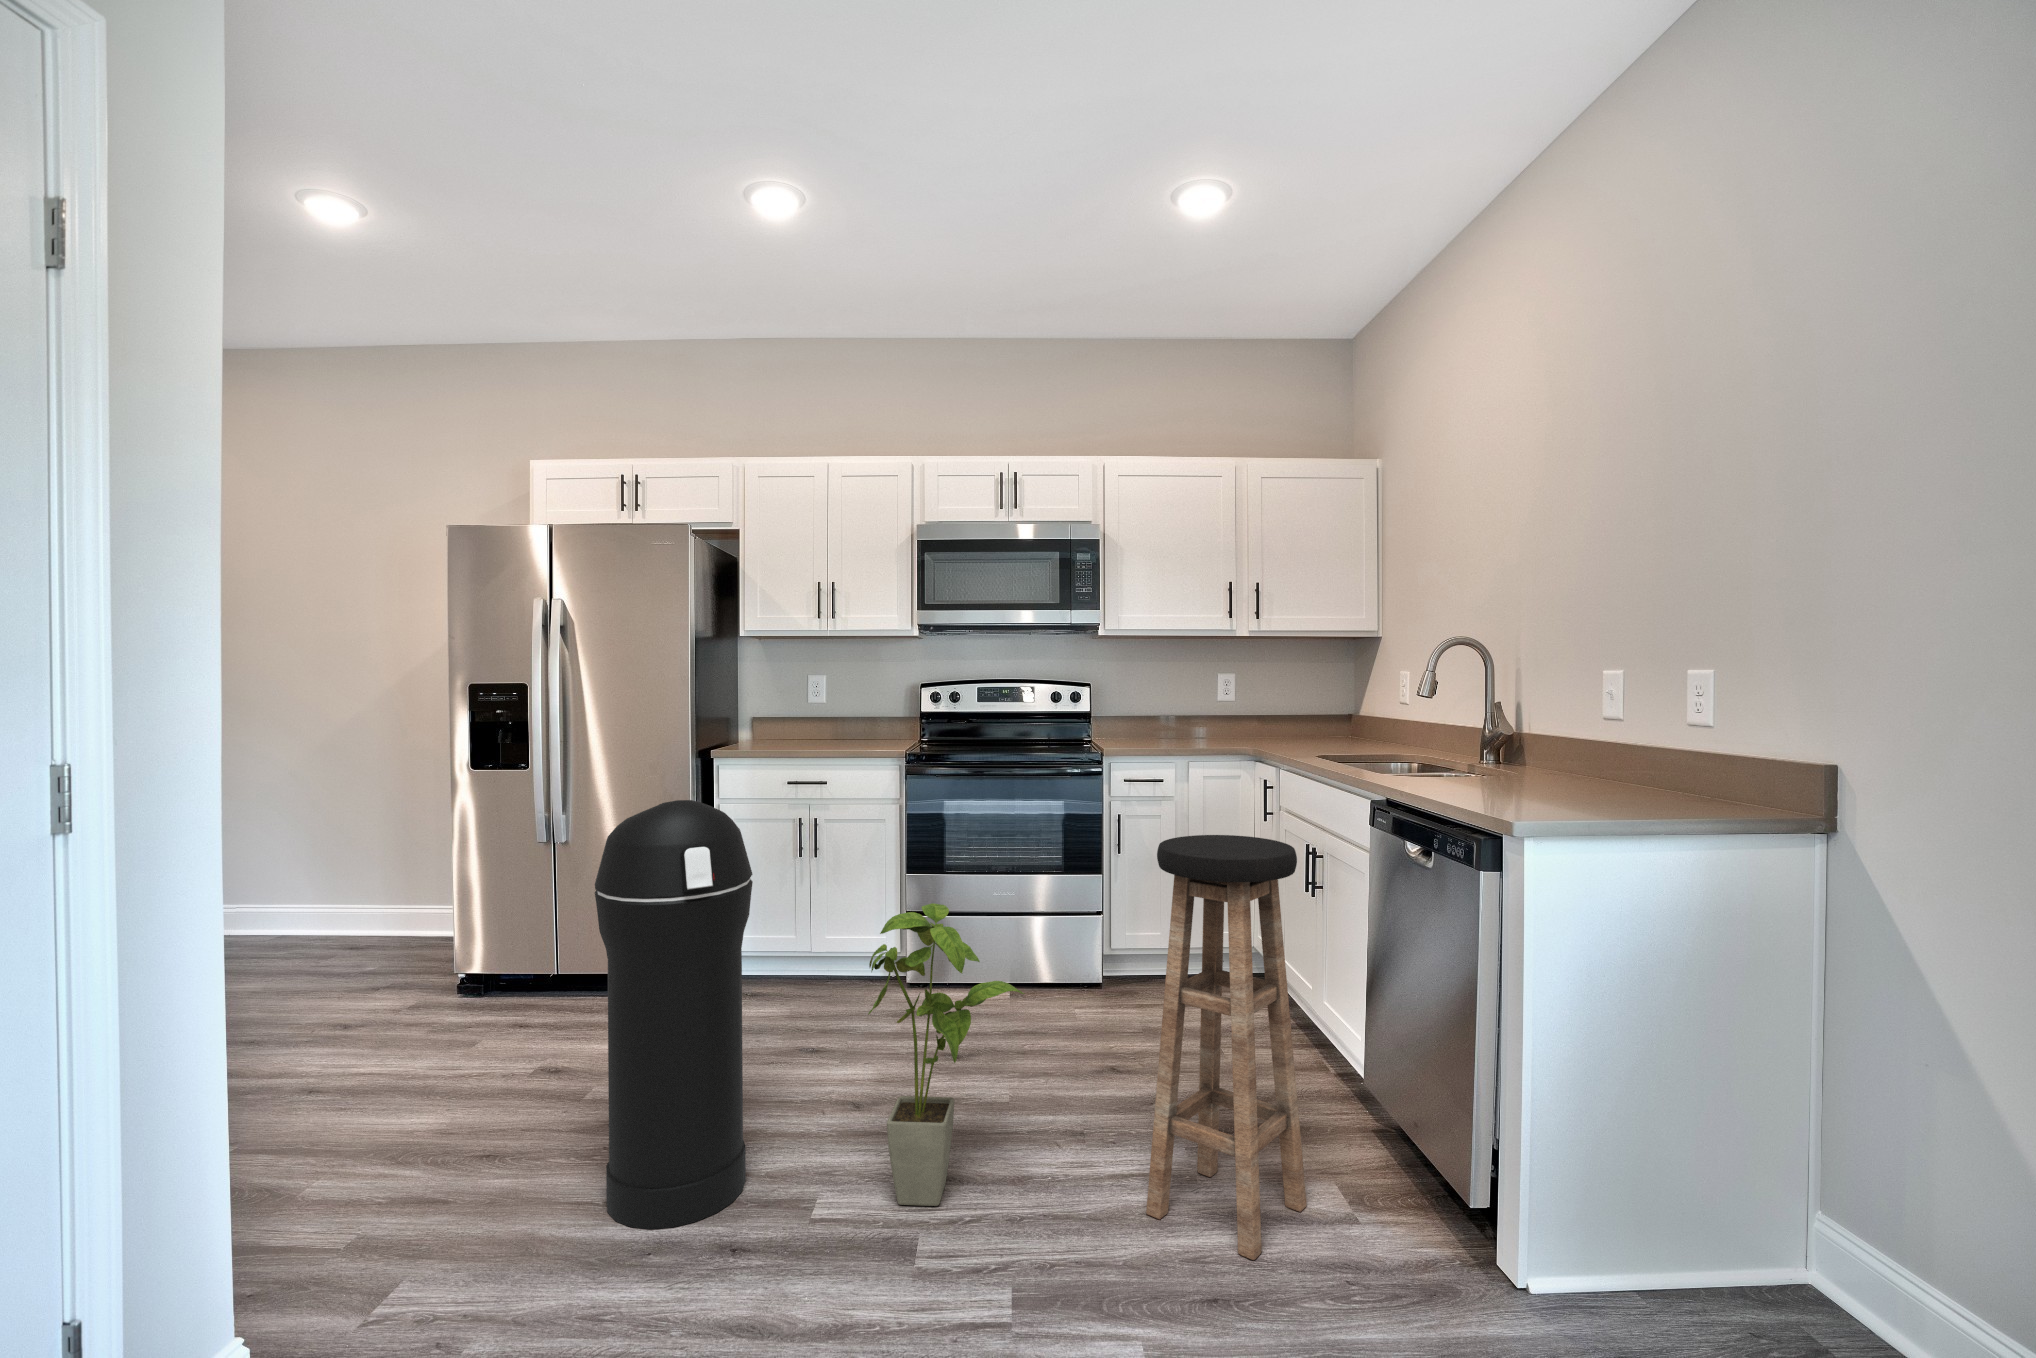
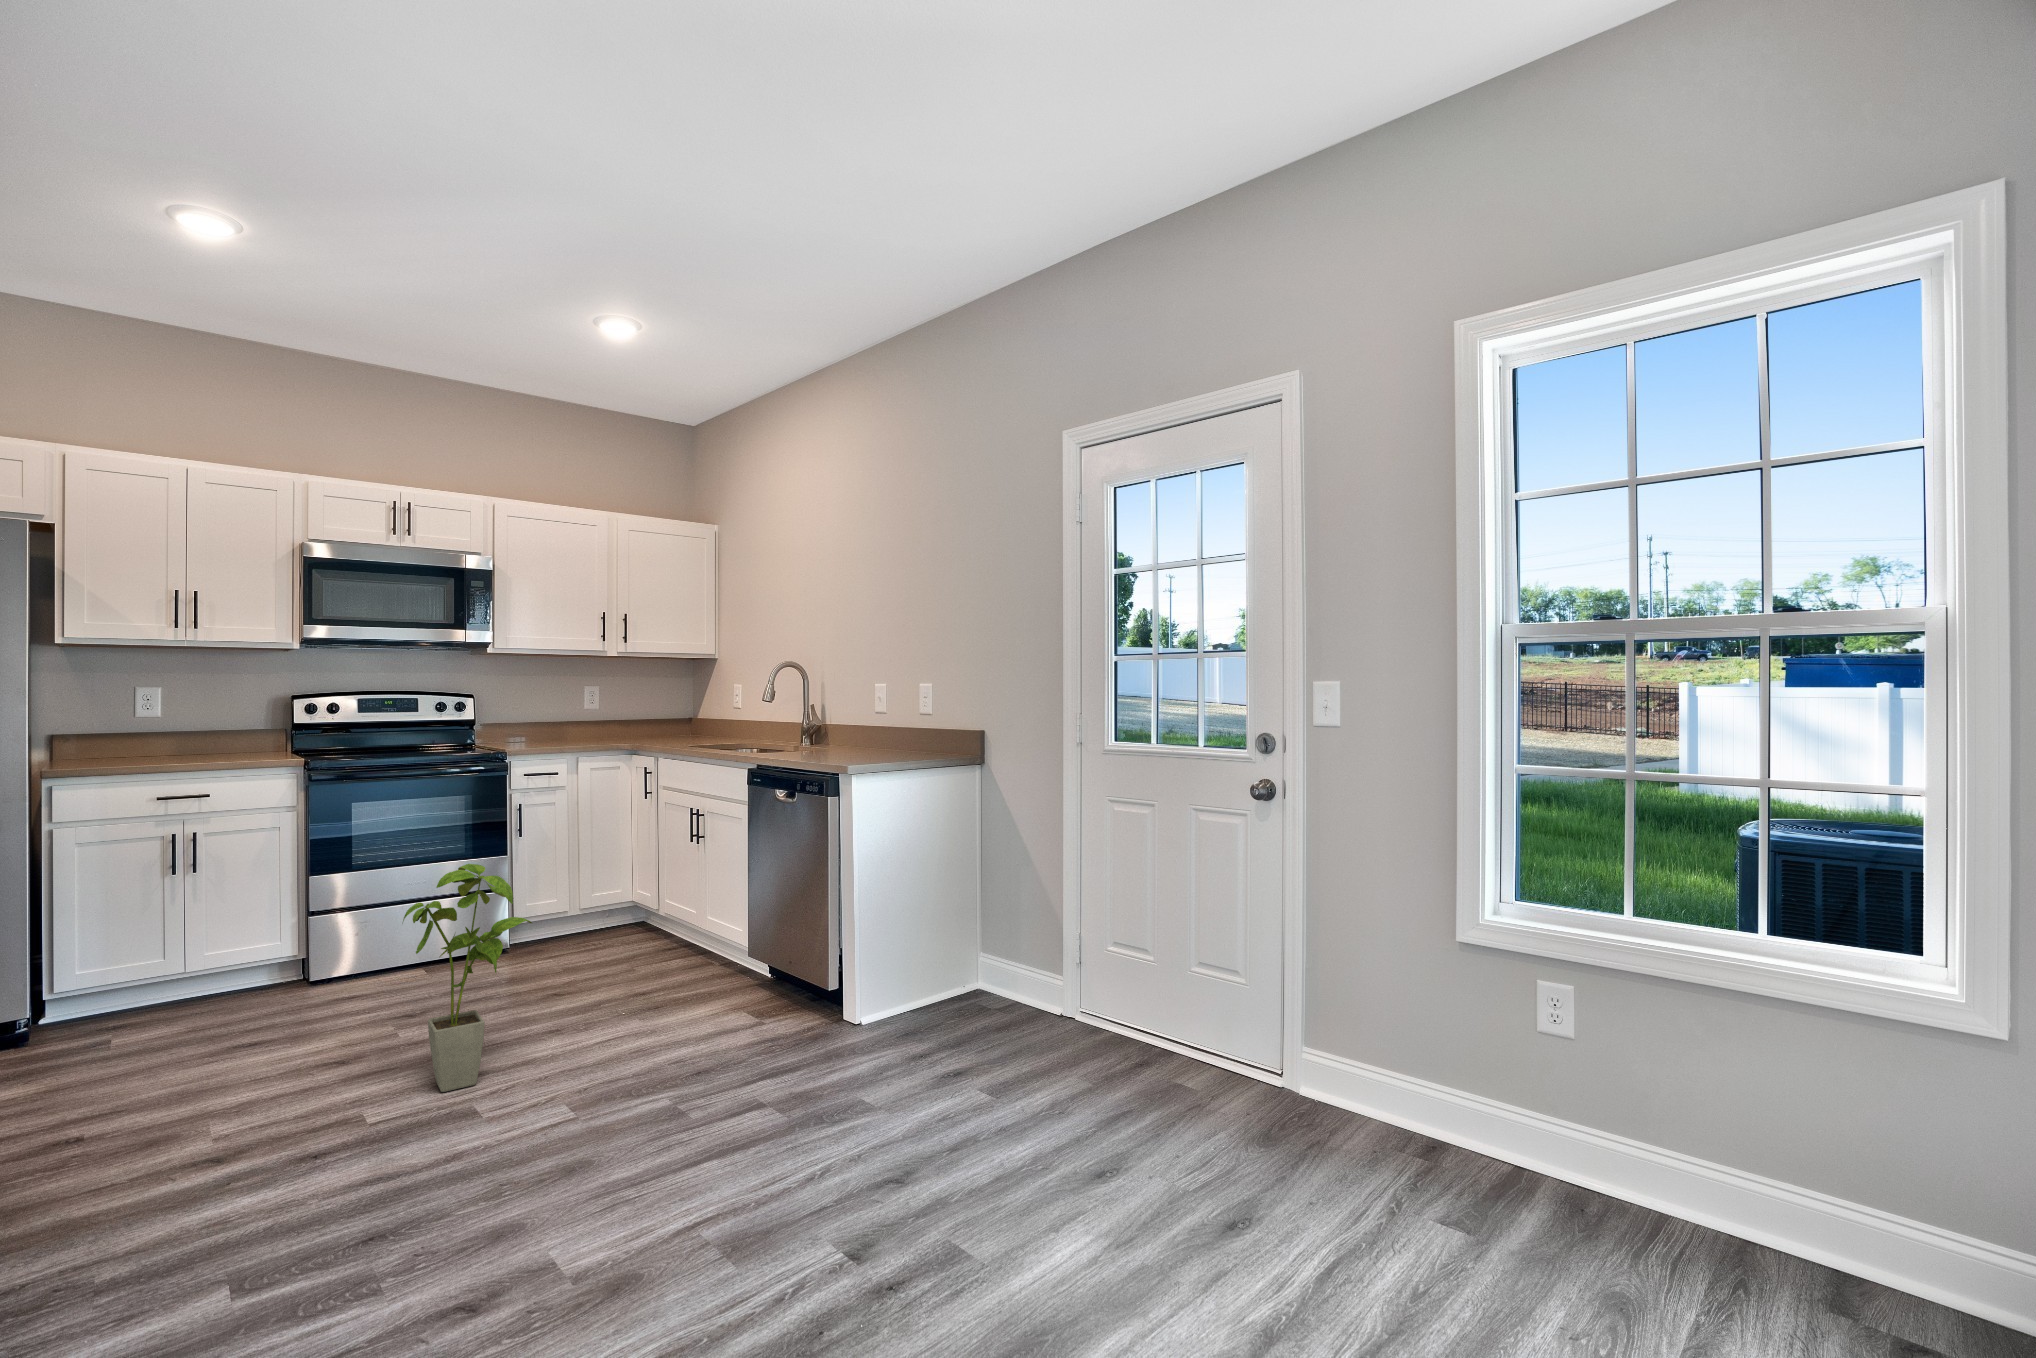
trash can: present [595,800,753,1229] -> none [131,803,295,1169]
bar stool: present [1146,835,1307,1260] -> none [631,797,729,1049]

